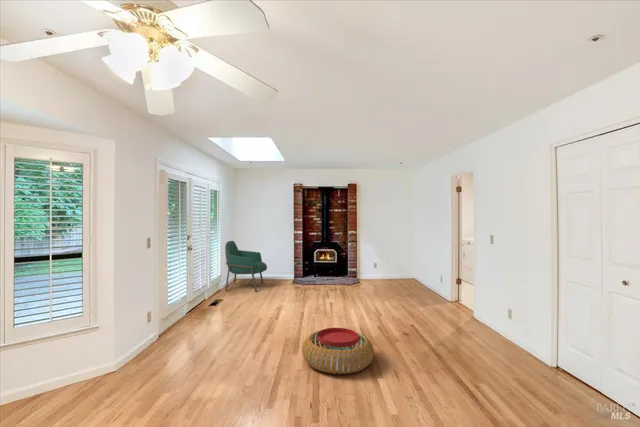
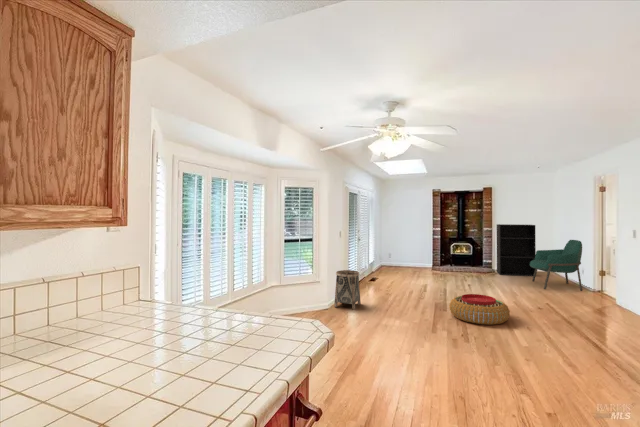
bookshelf: none [360,228,399,285] -> present [497,224,536,276]
armchair: present [225,241,267,292] -> present [530,240,582,291]
basket: none [132,304,179,367] -> present [334,270,361,309]

